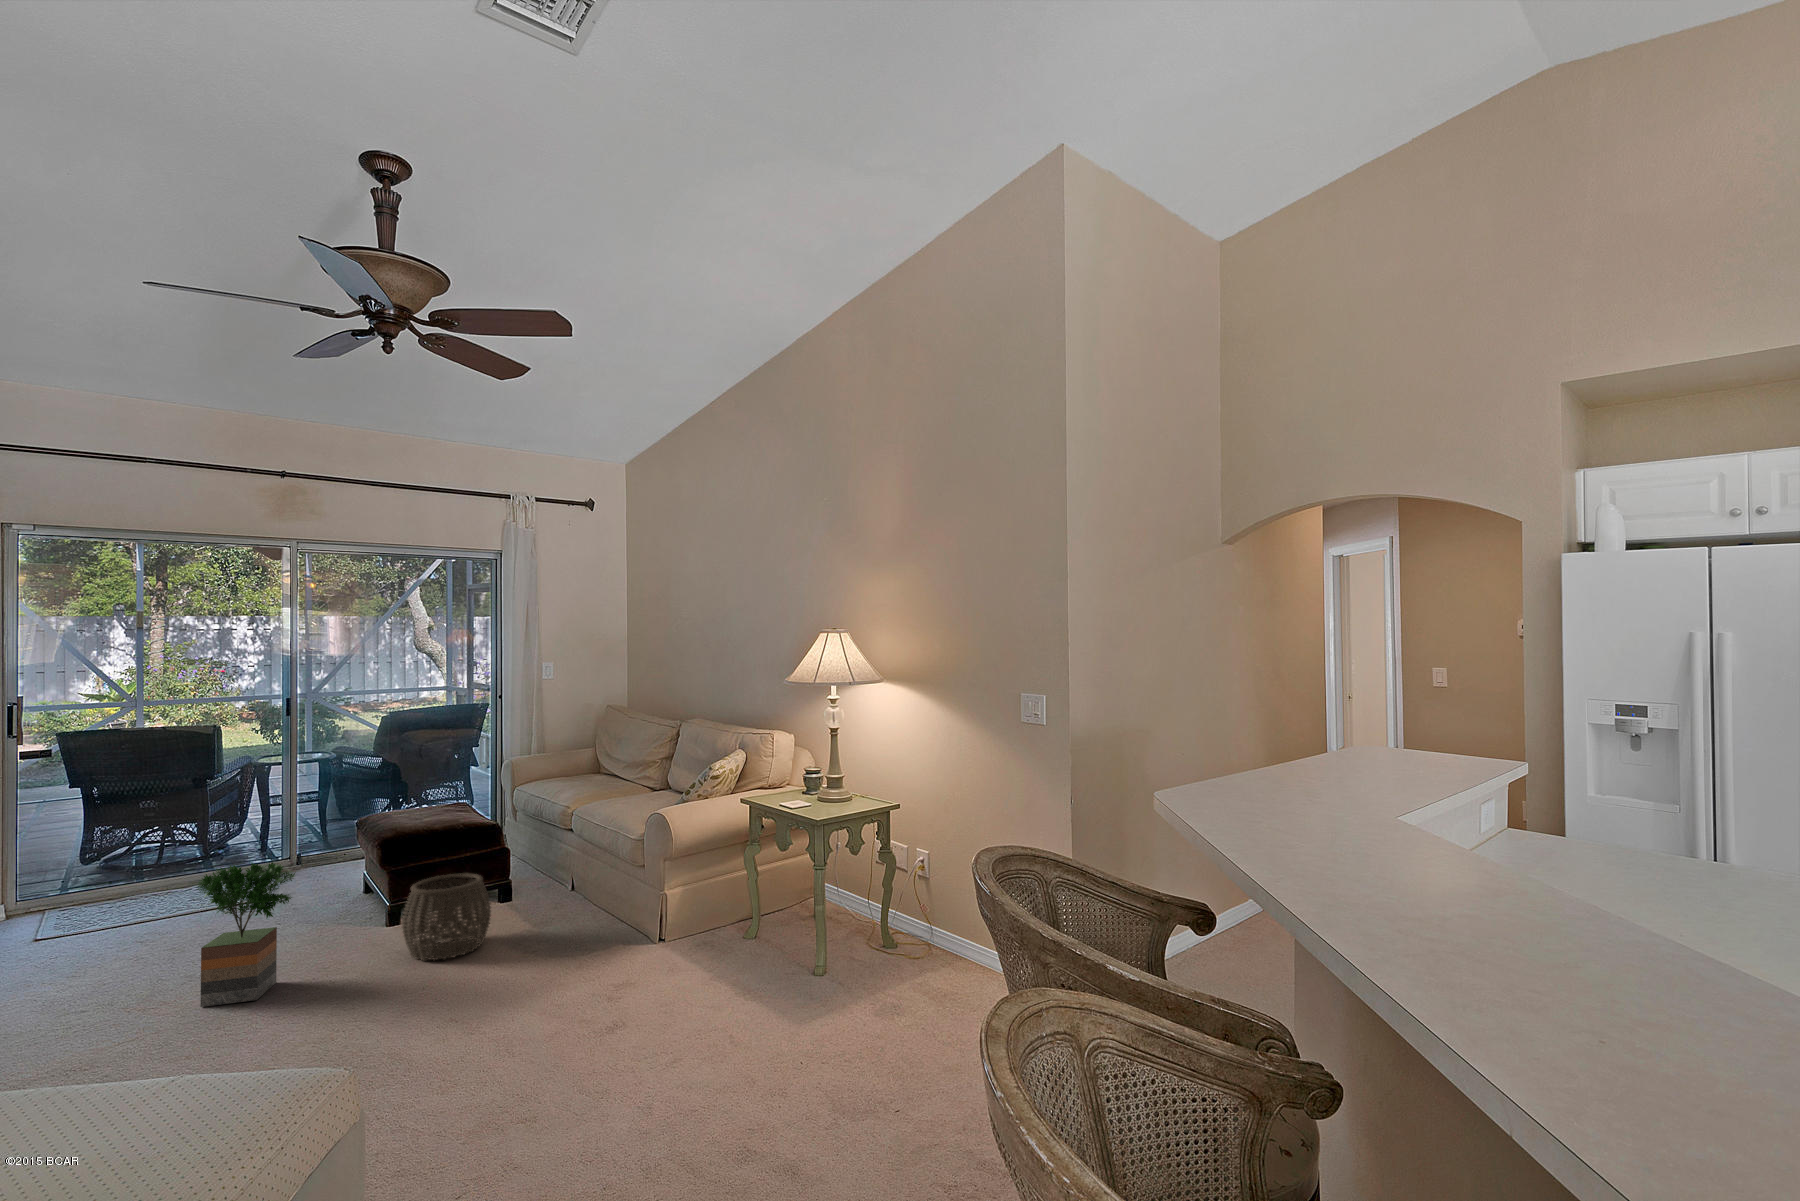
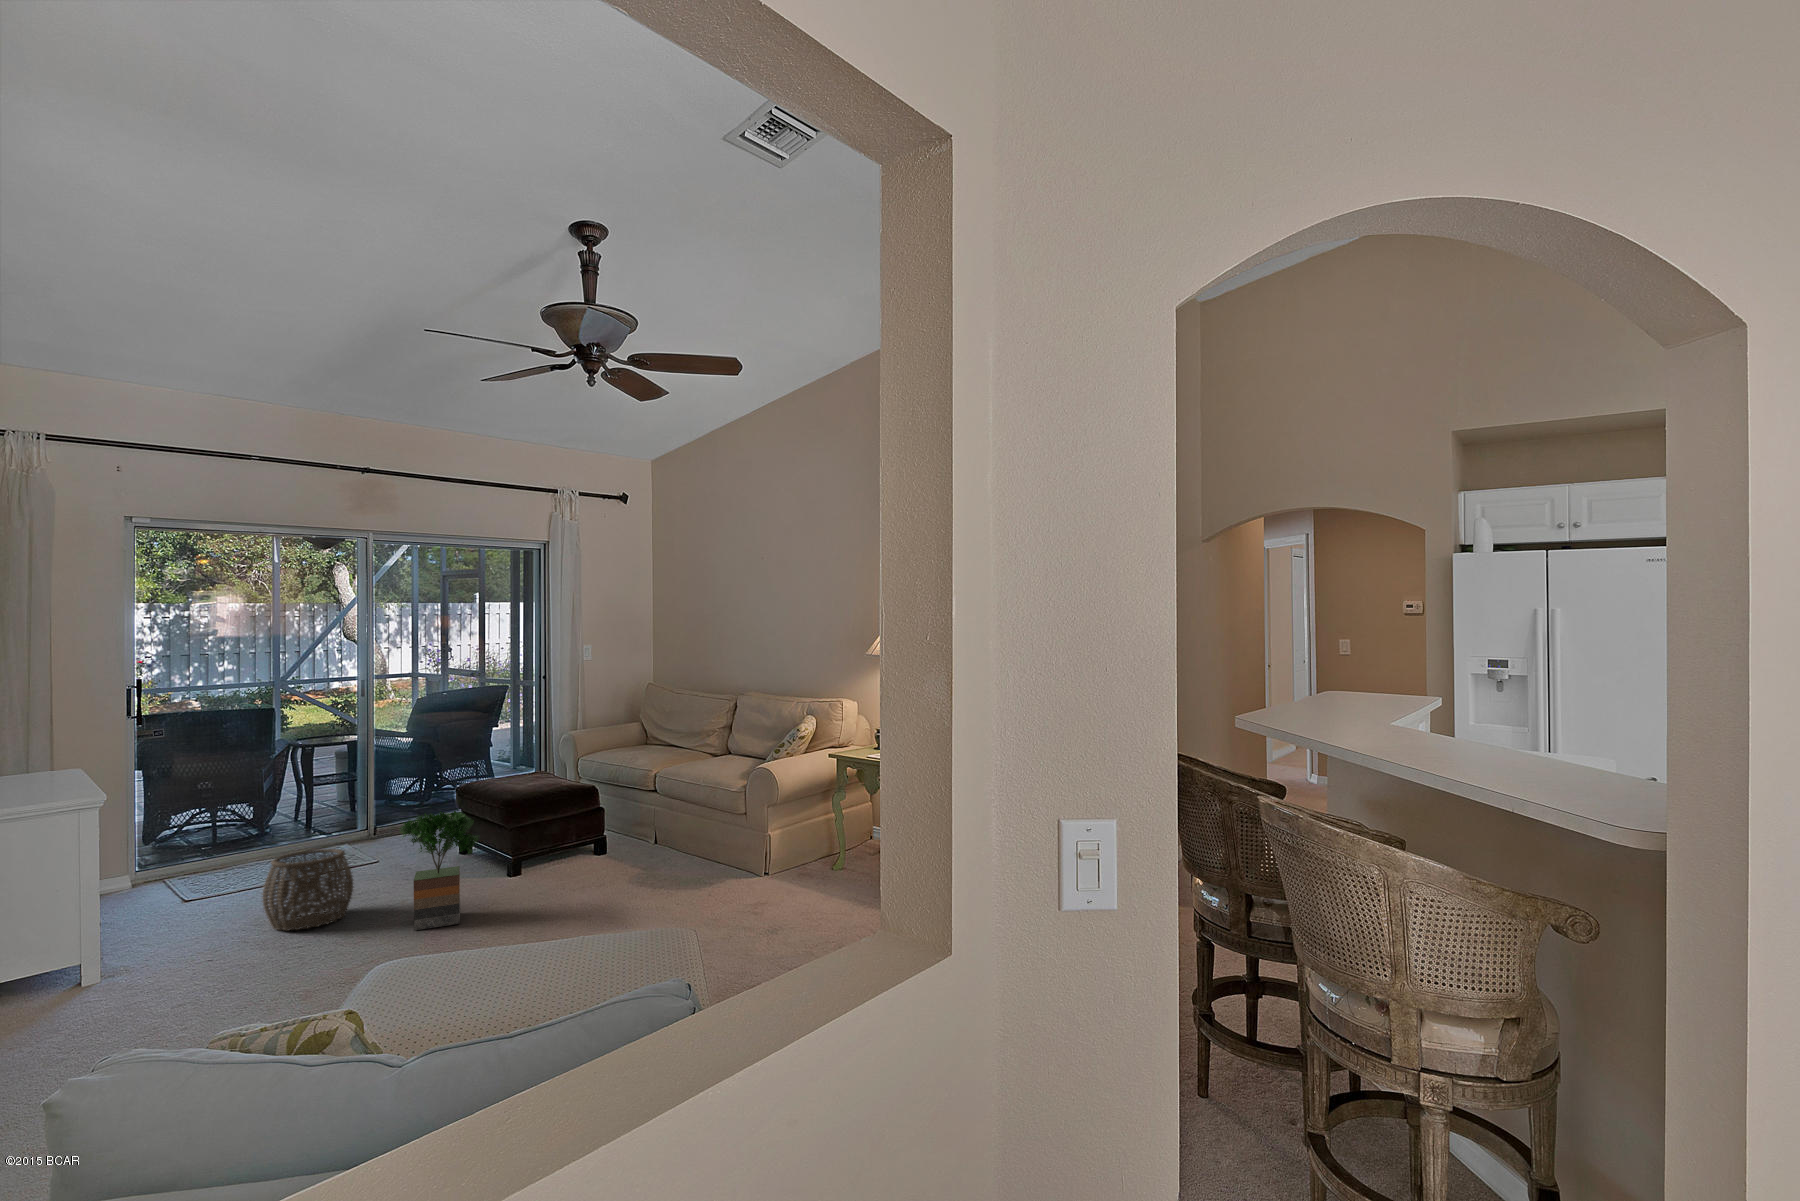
woven basket: present [402,873,491,960] -> present [262,849,354,931]

